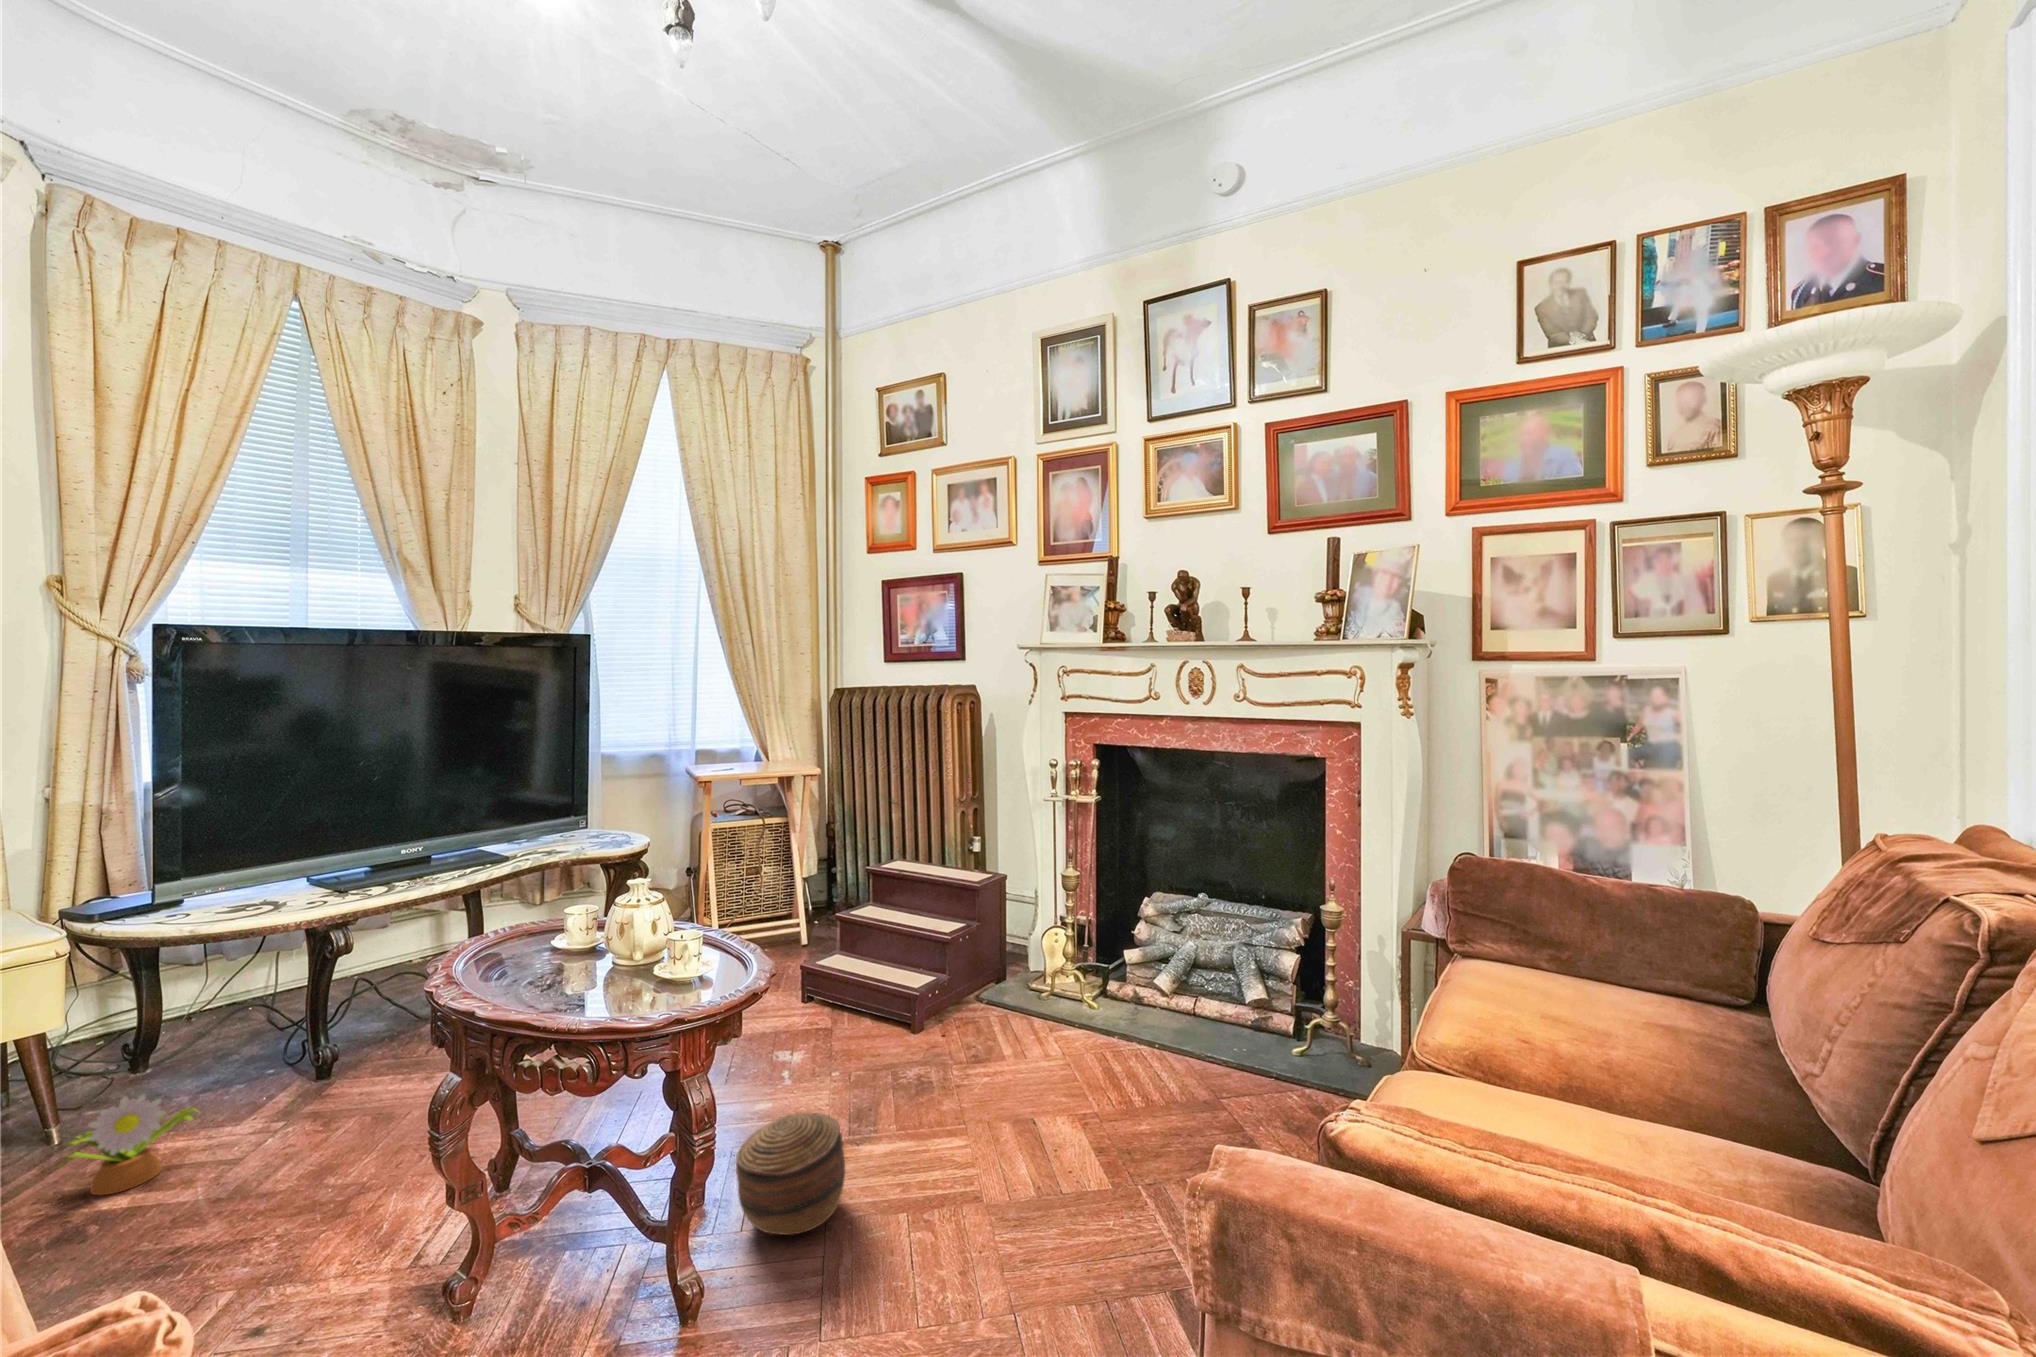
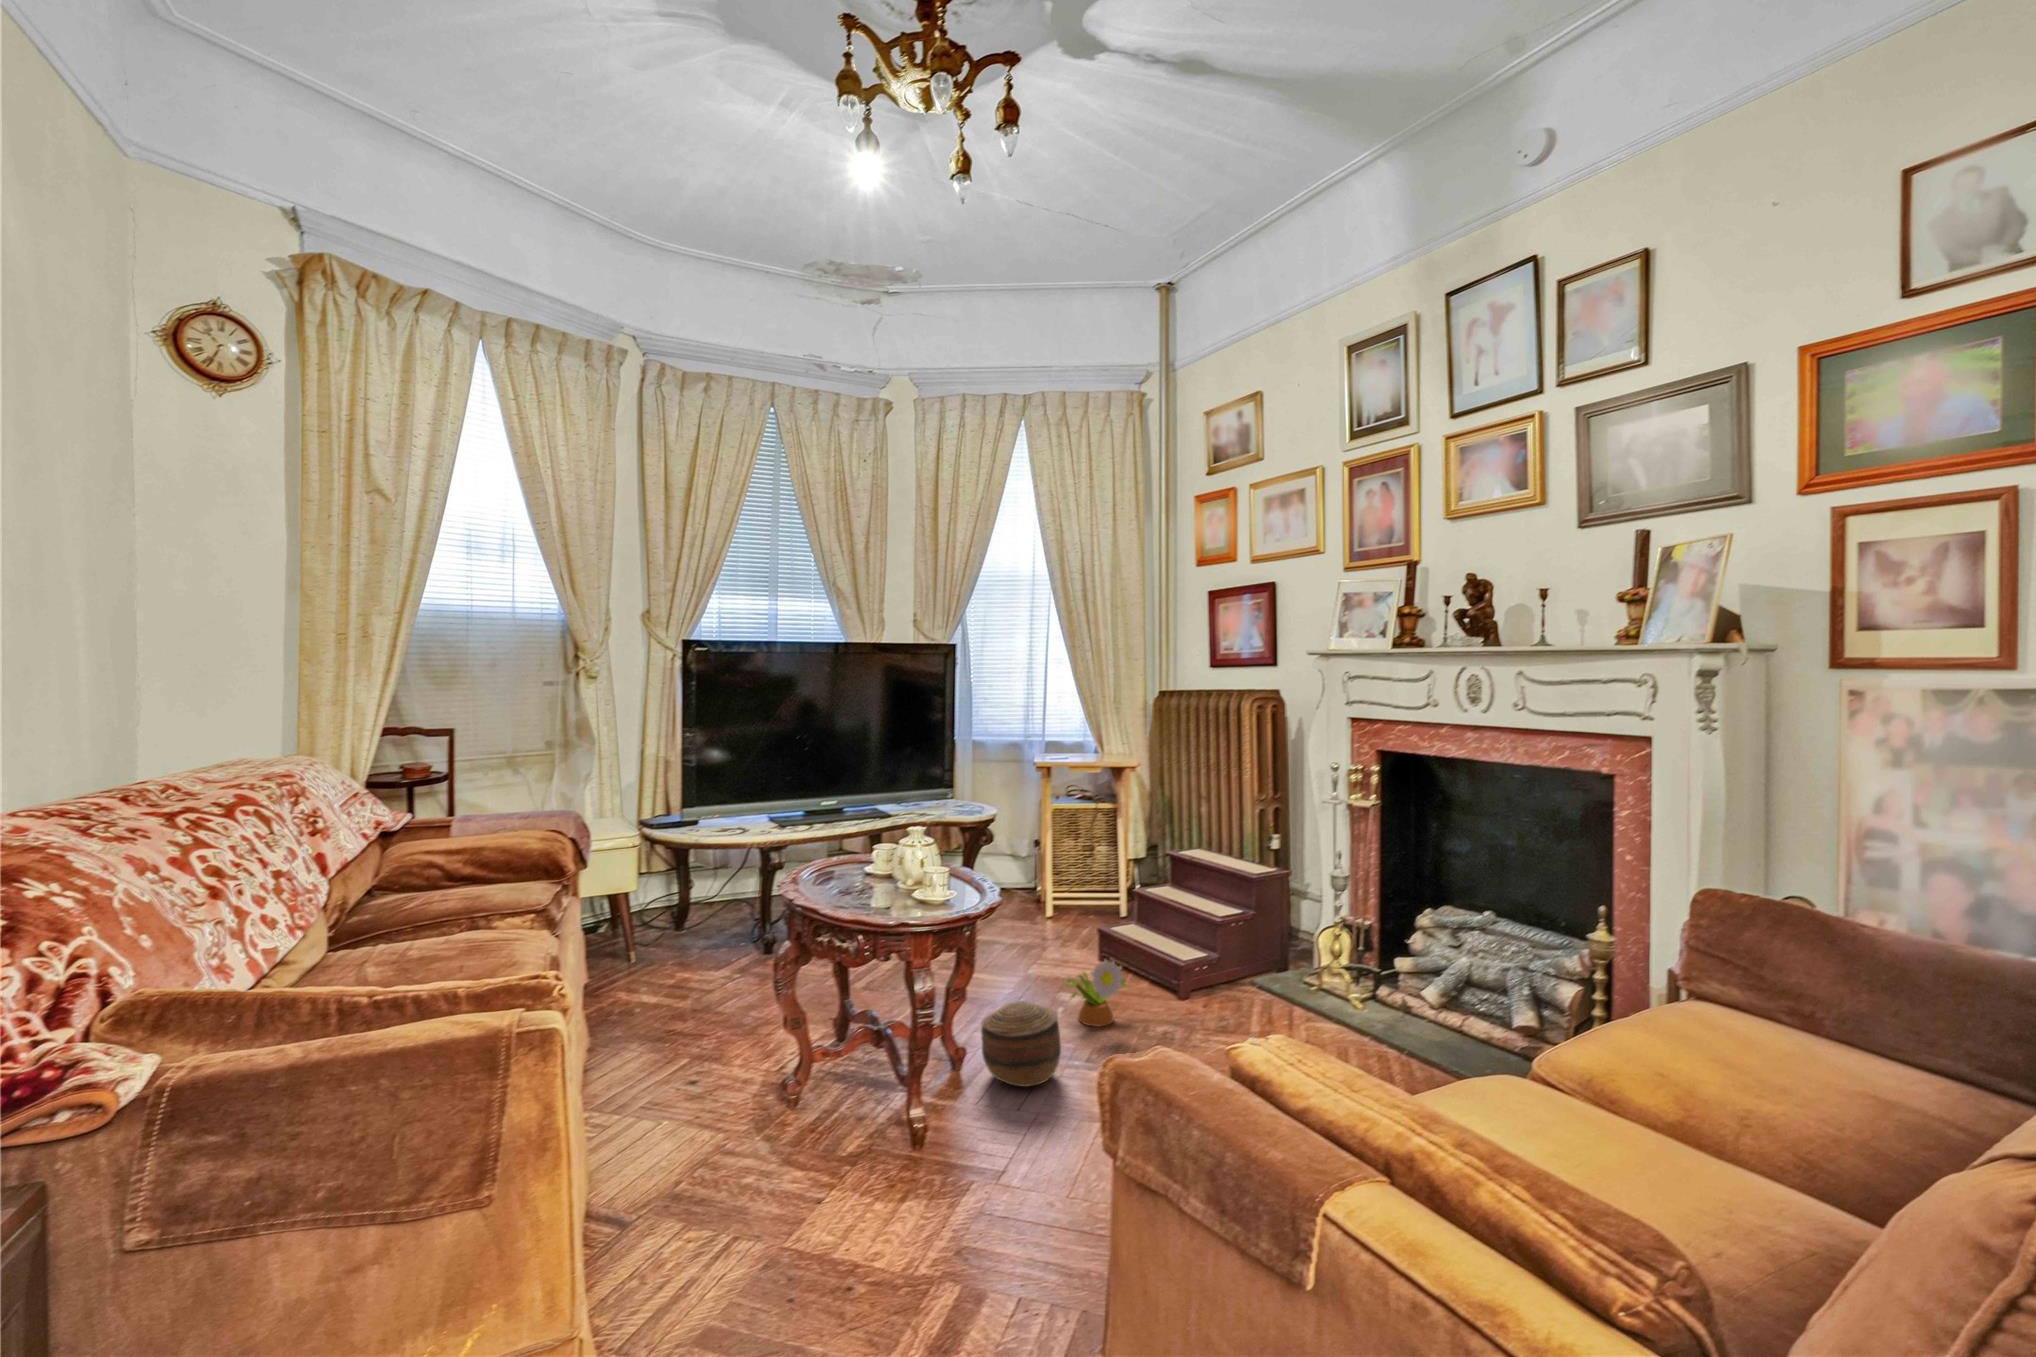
decorative plant: present [56,1095,197,1195] -> present [1065,959,1128,1027]

